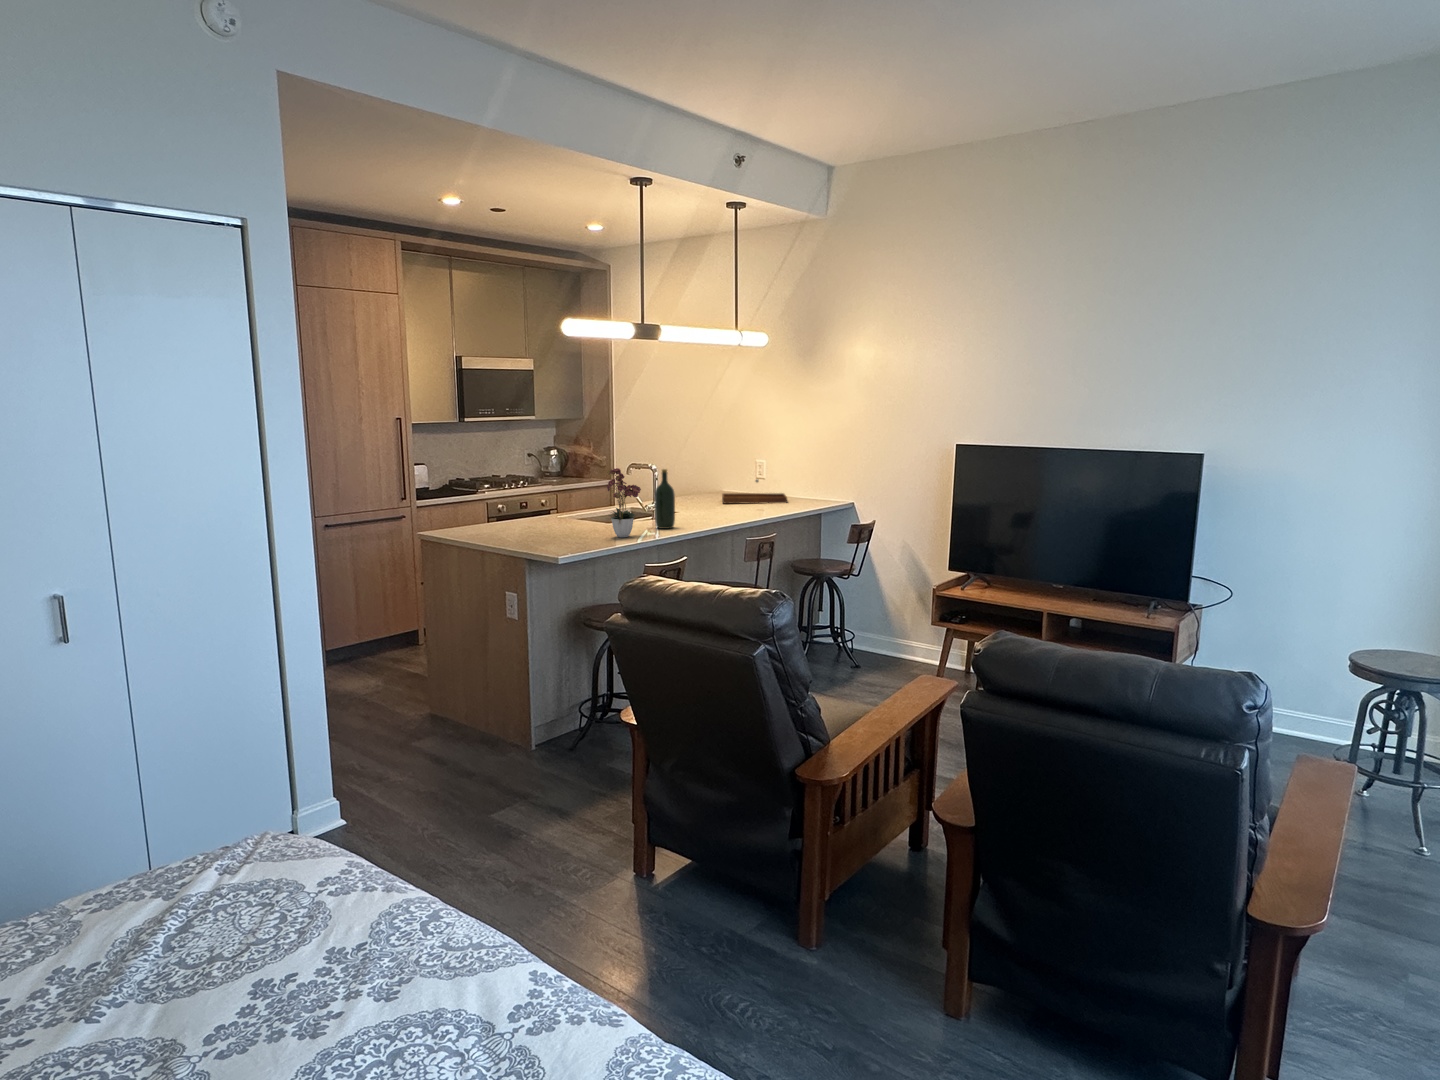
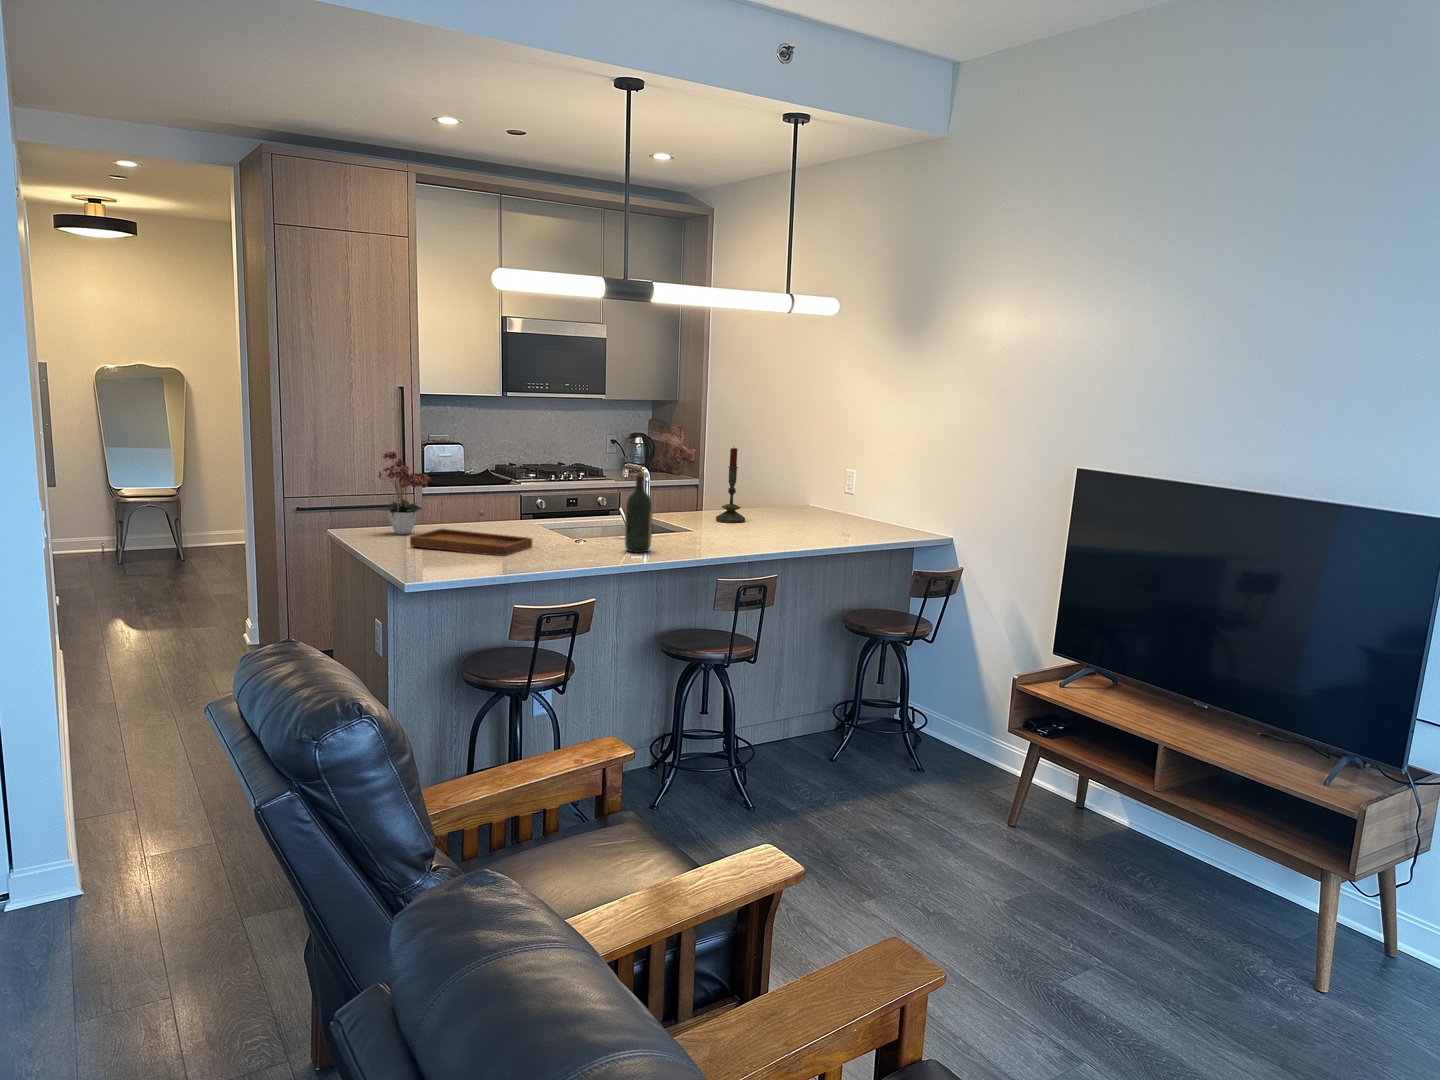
candle: none [675,448,697,506] -> present [716,448,745,523]
flower arrangement: present [607,468,641,537] -> present [379,451,431,534]
tray: present [722,479,787,503] -> present [410,511,532,556]

